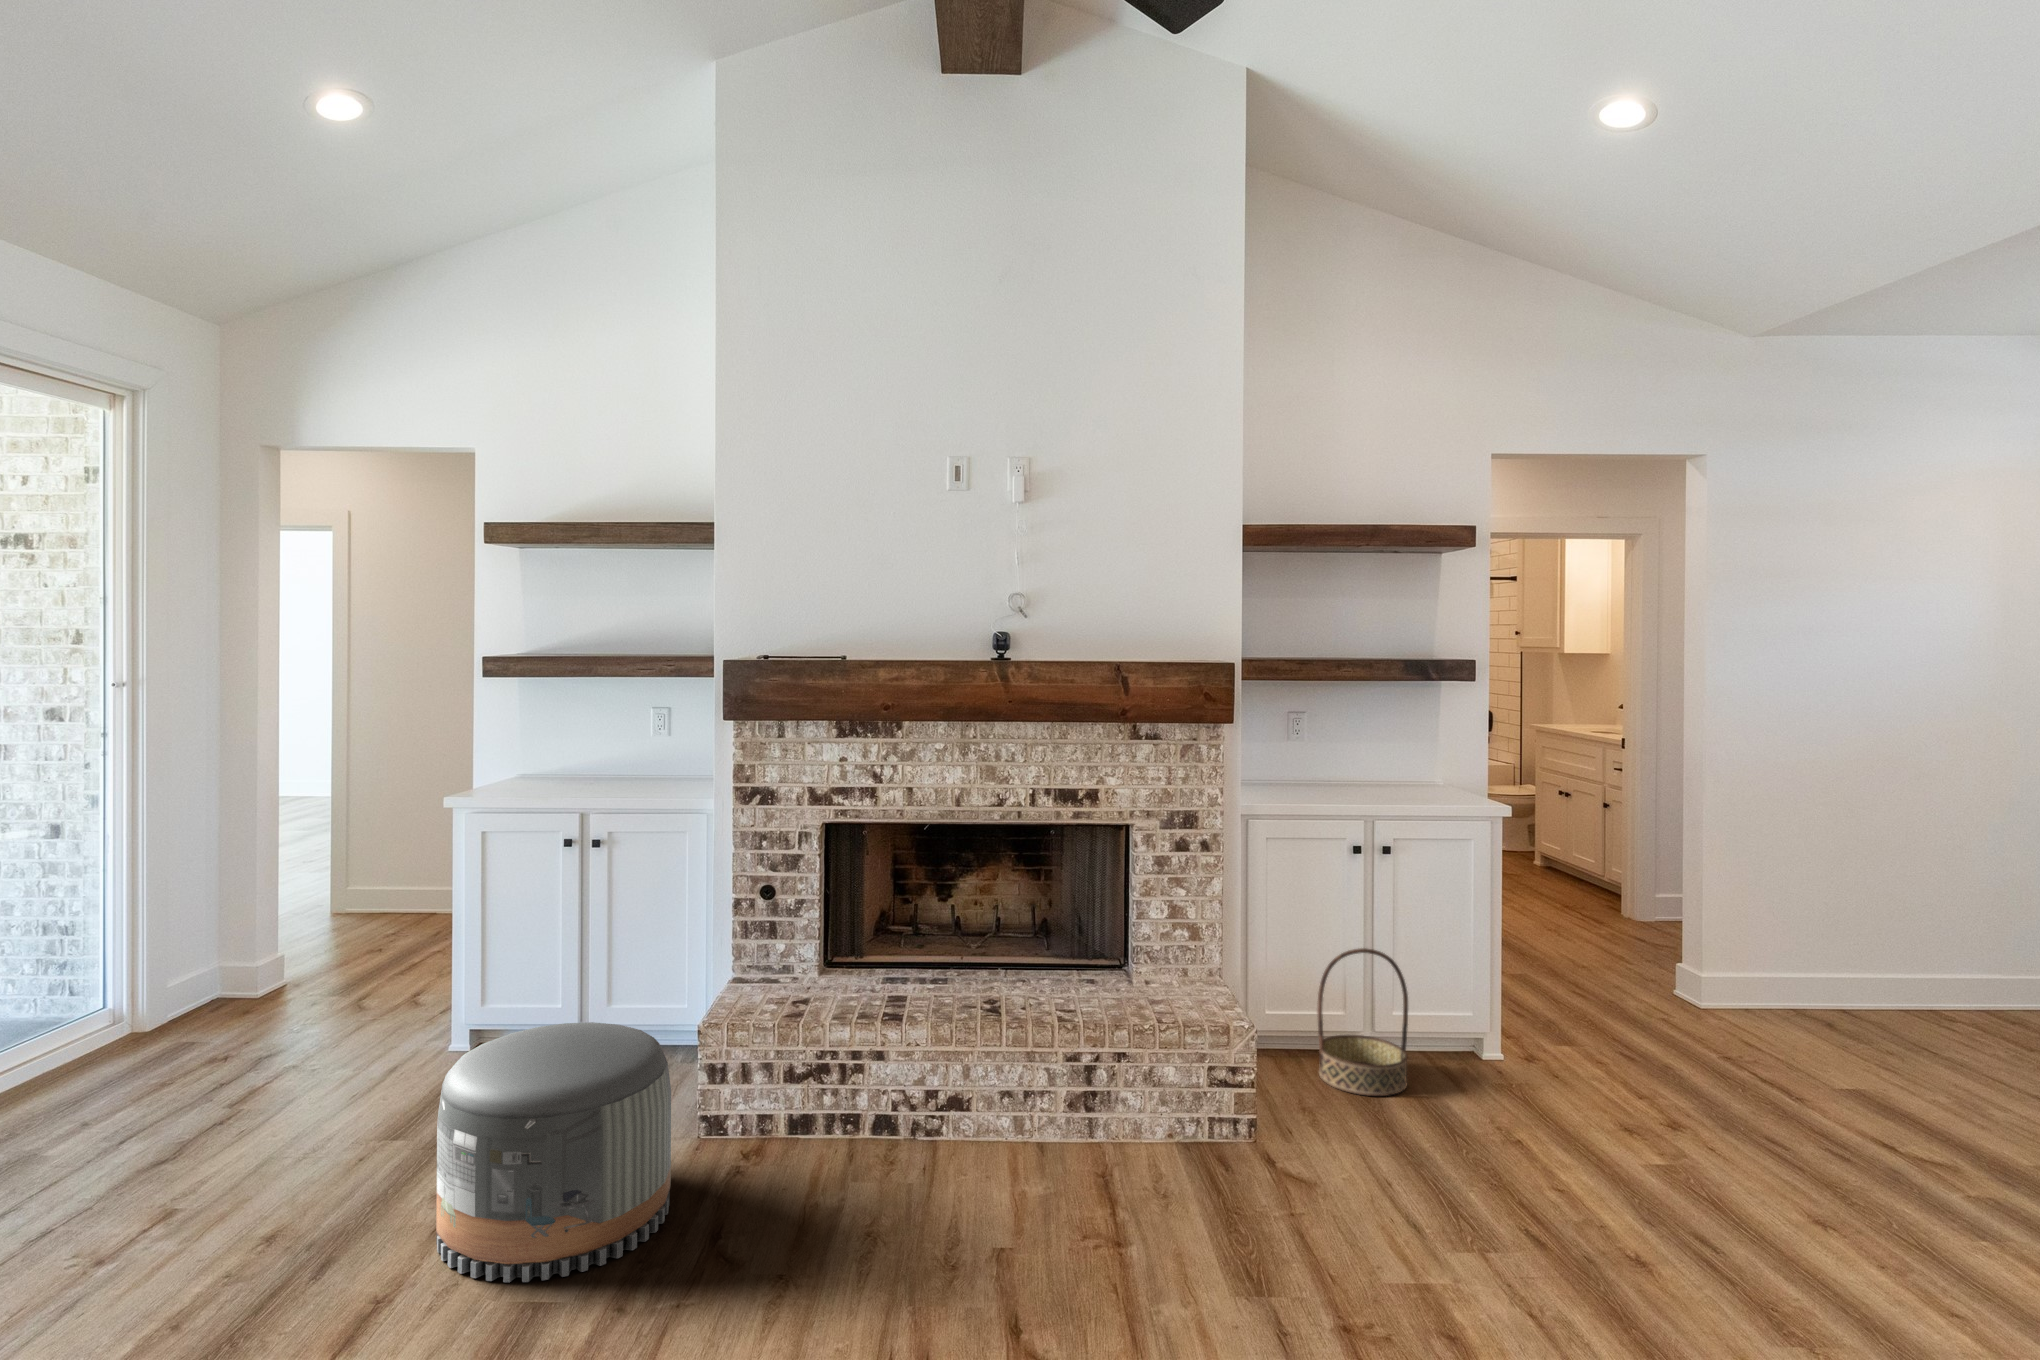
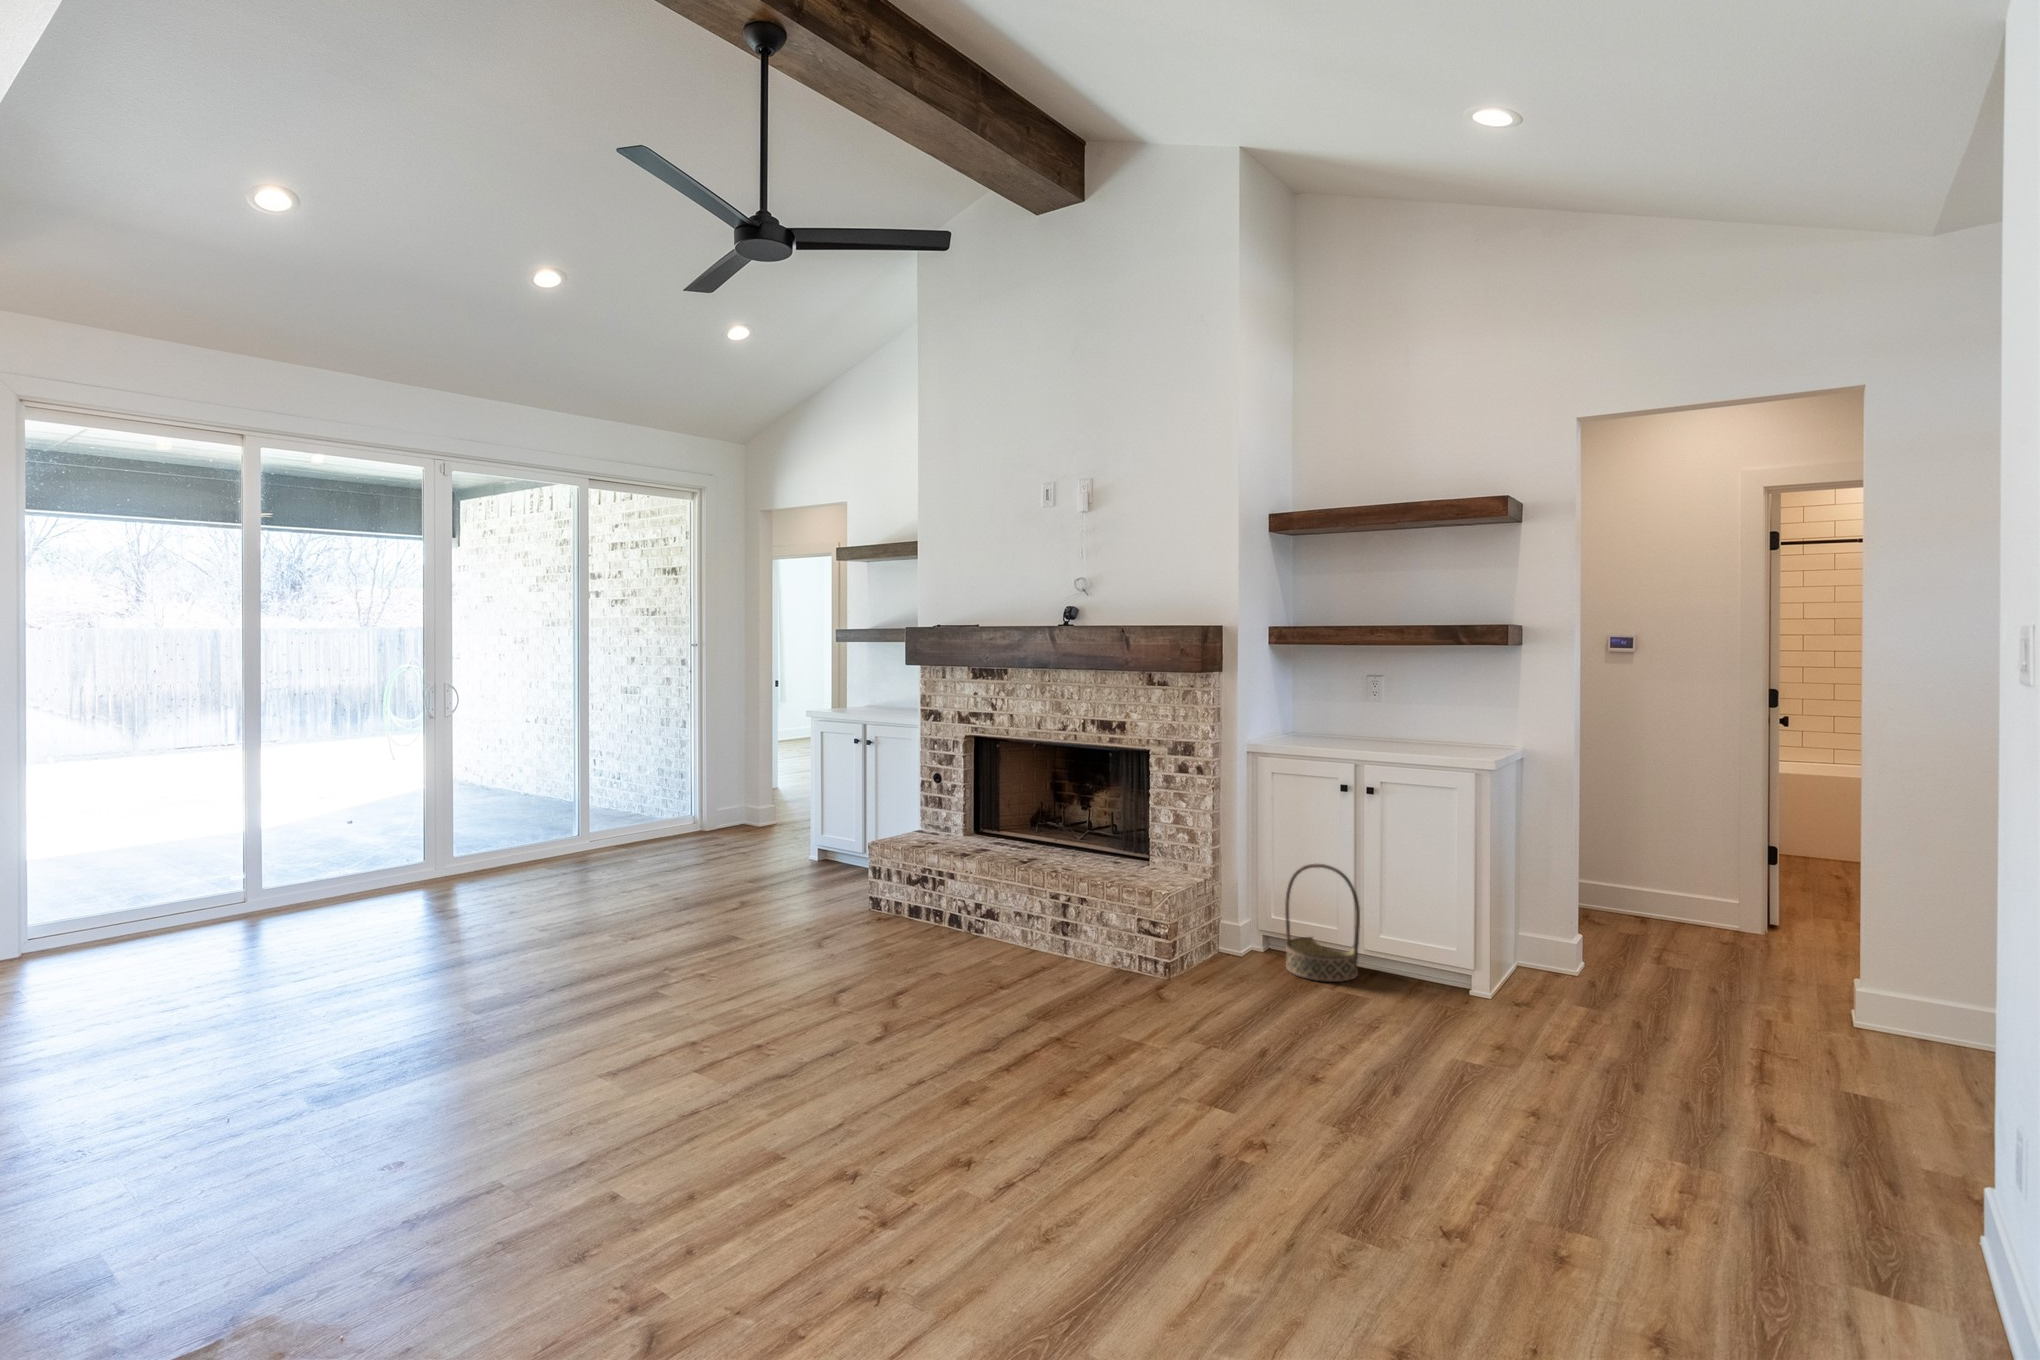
pouf: present [436,1022,671,1282] -> none [703,824,821,939]

